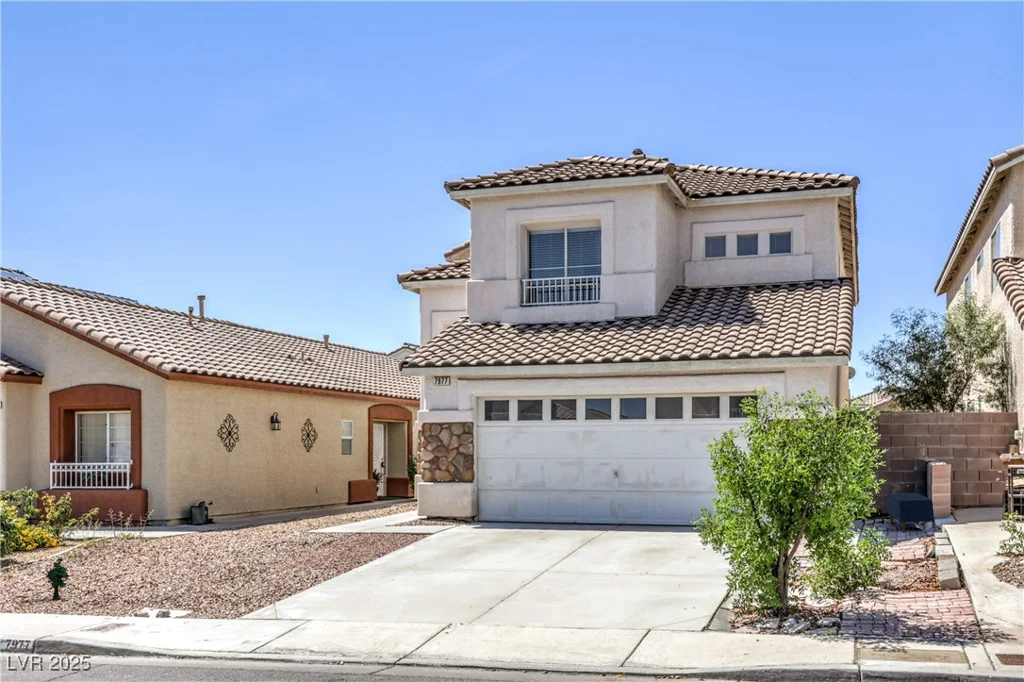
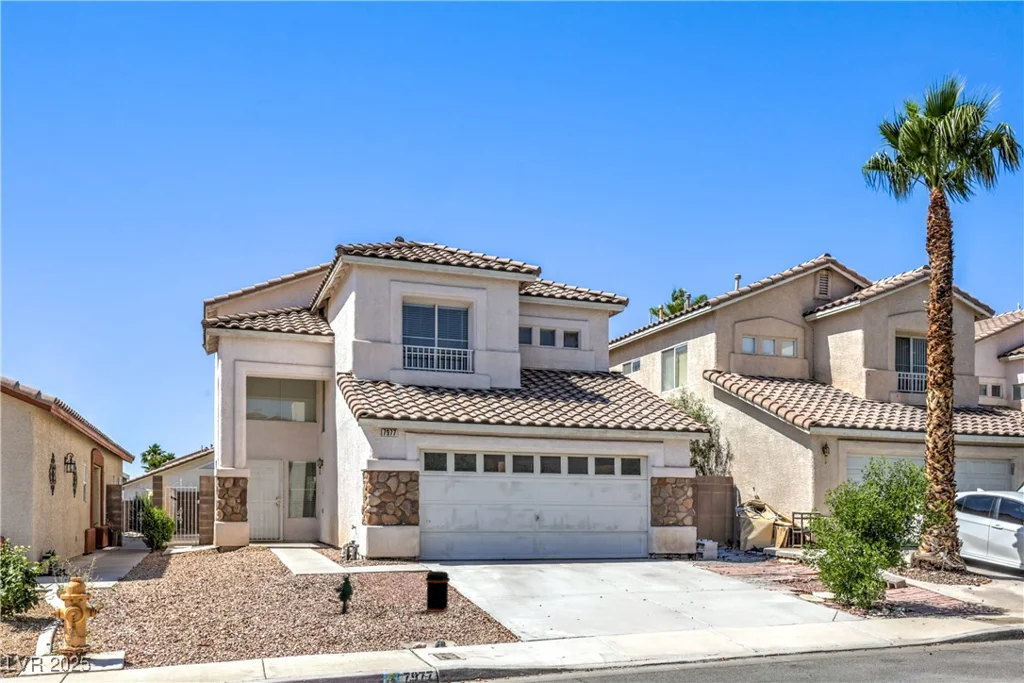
bench: present [887,493,934,532] -> none [720,533,768,559]
trash can: none [121,559,150,606] -> present [425,571,450,612]

